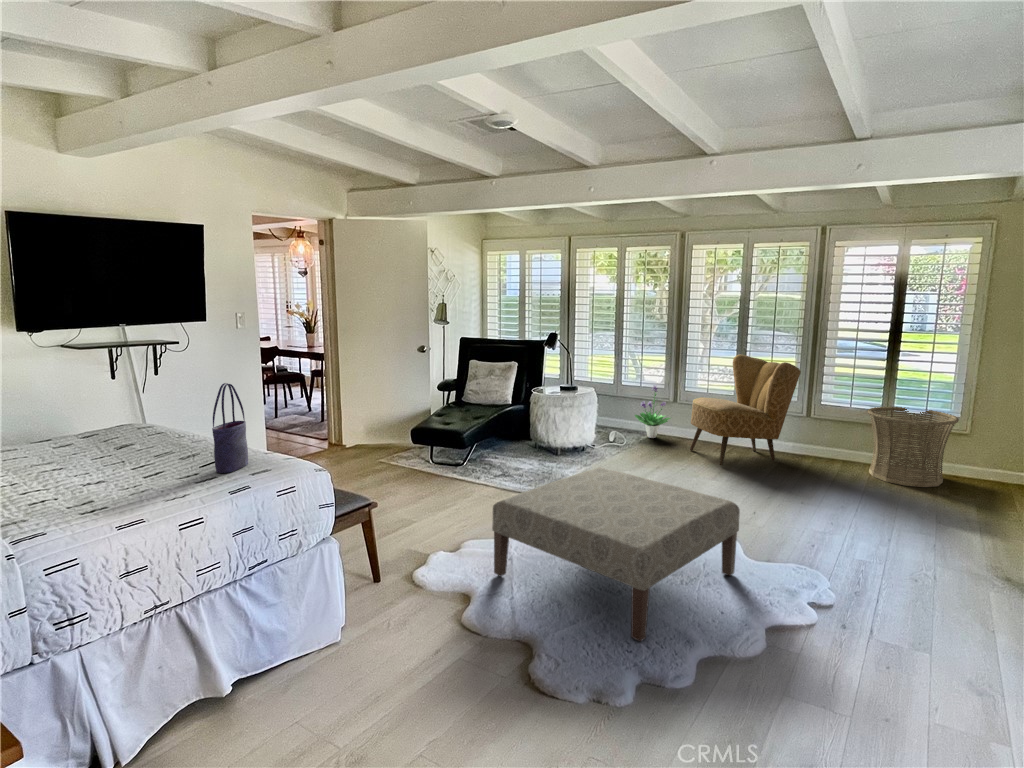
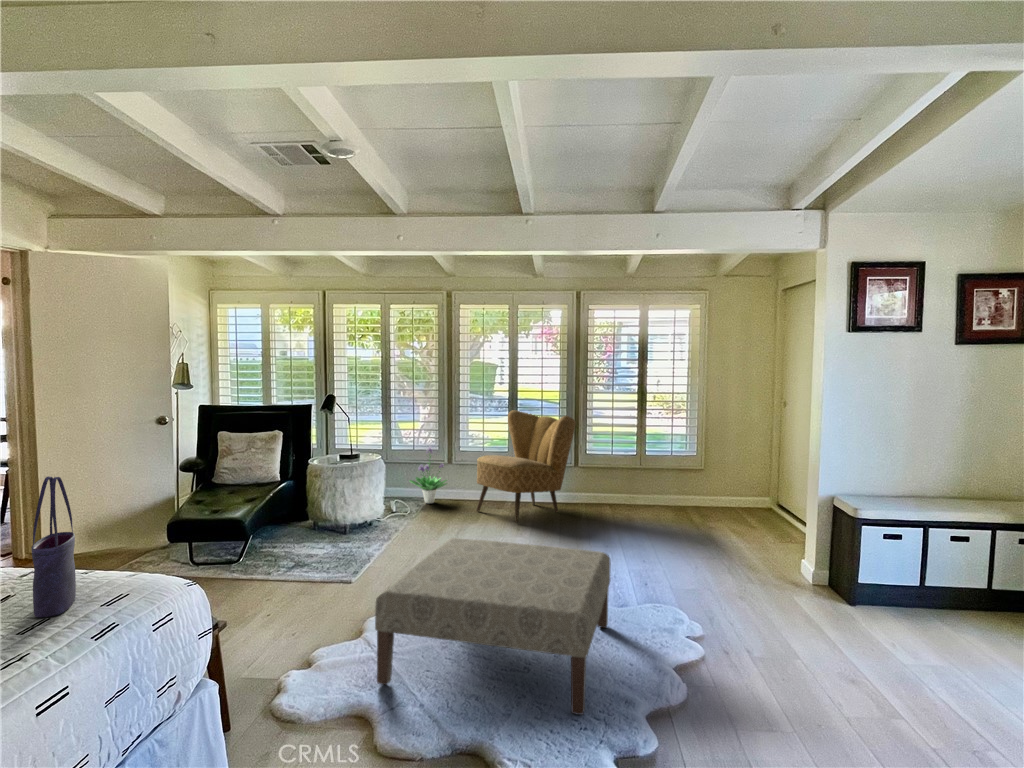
basket: present [868,407,959,487] -> none [632,450,701,520]

